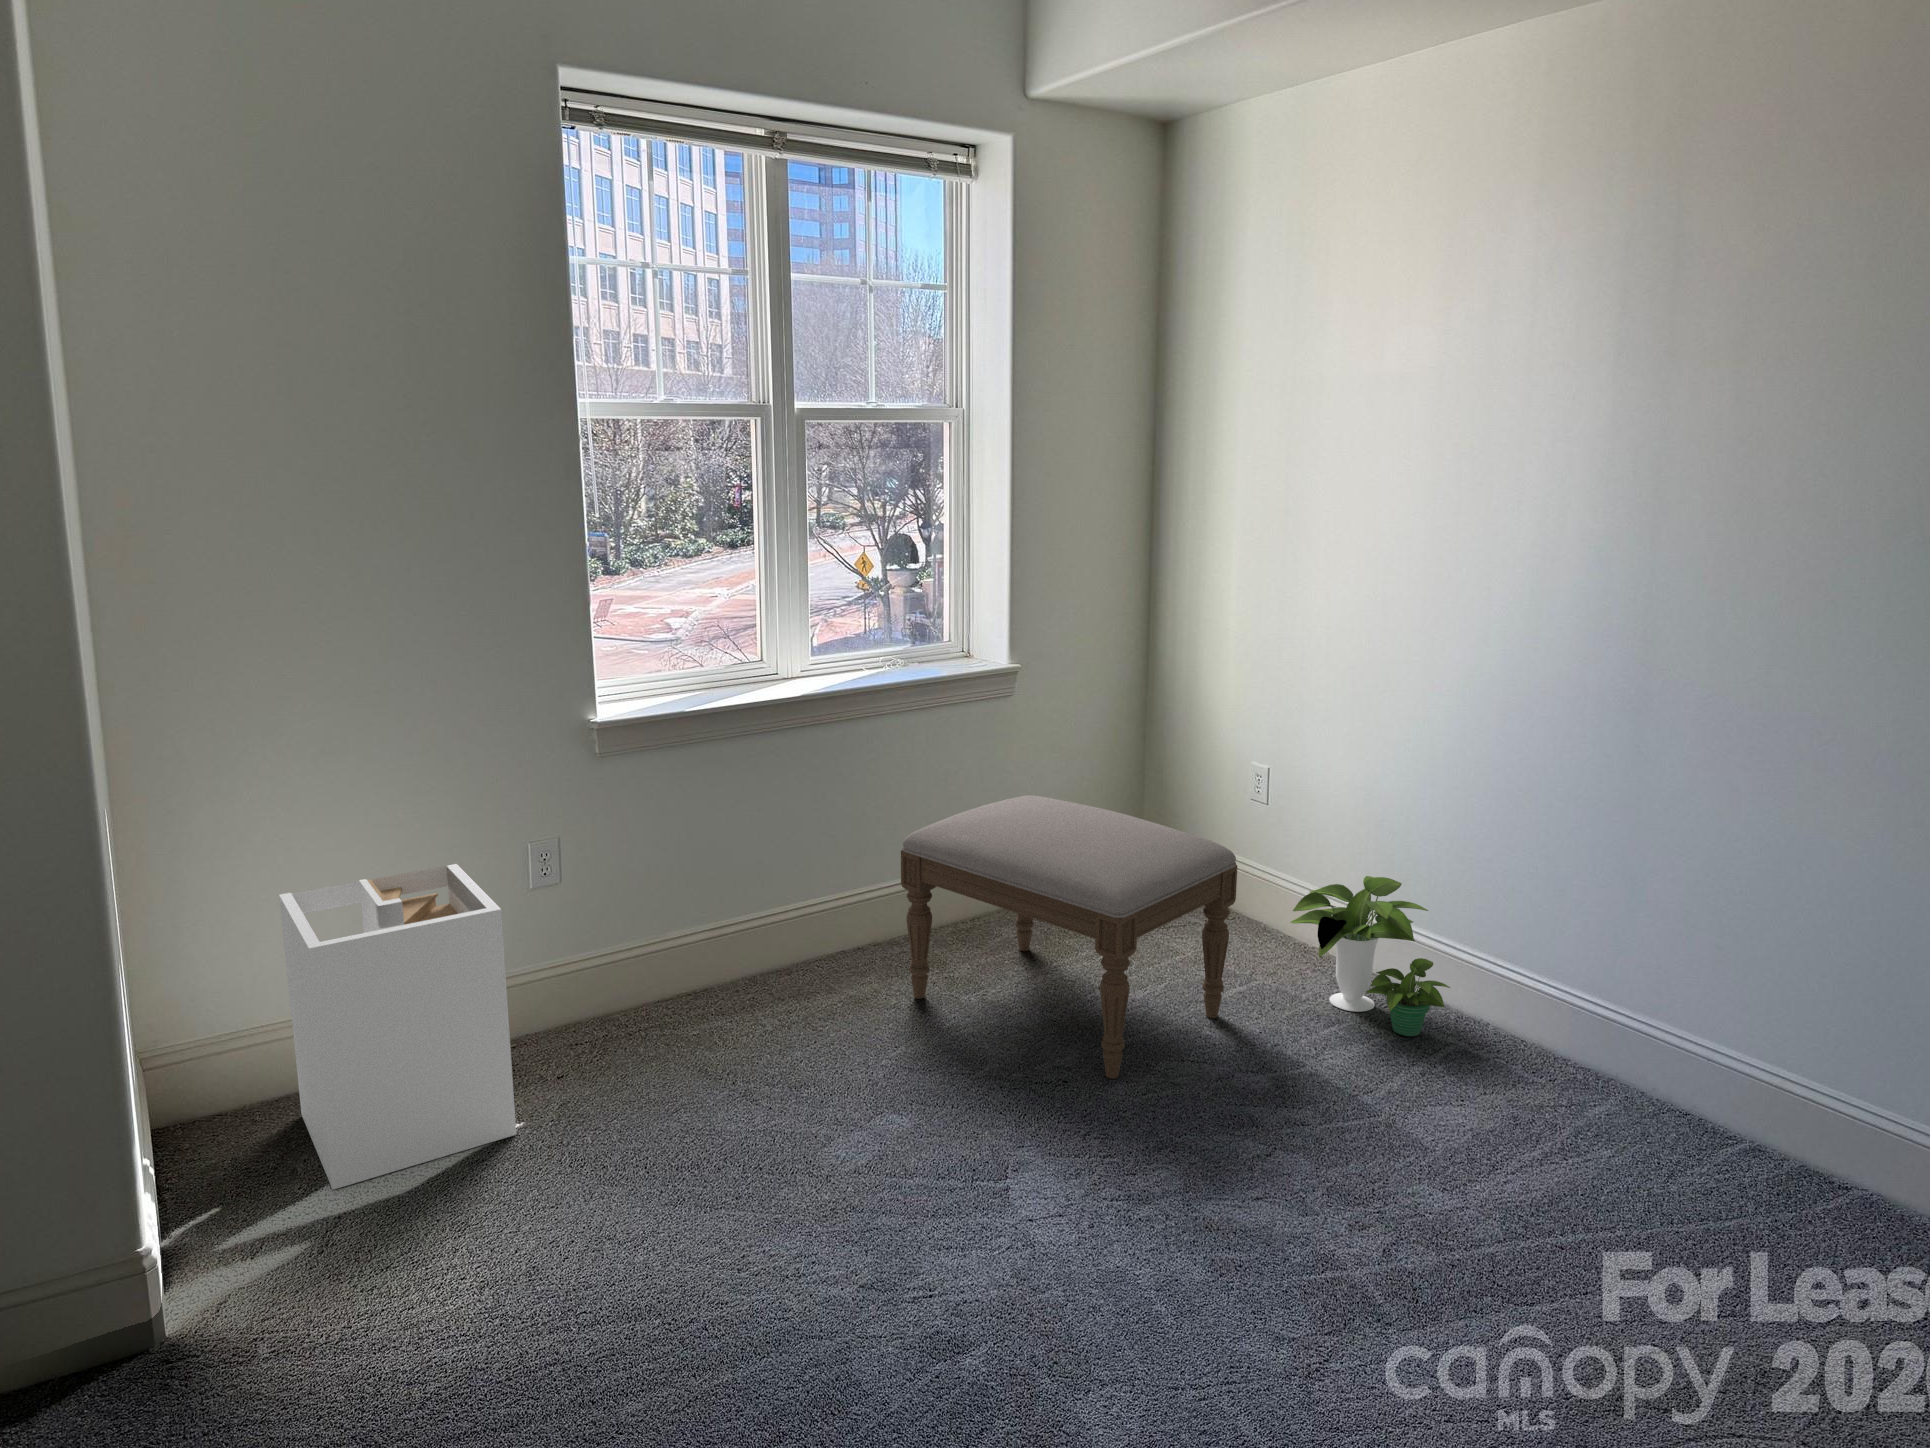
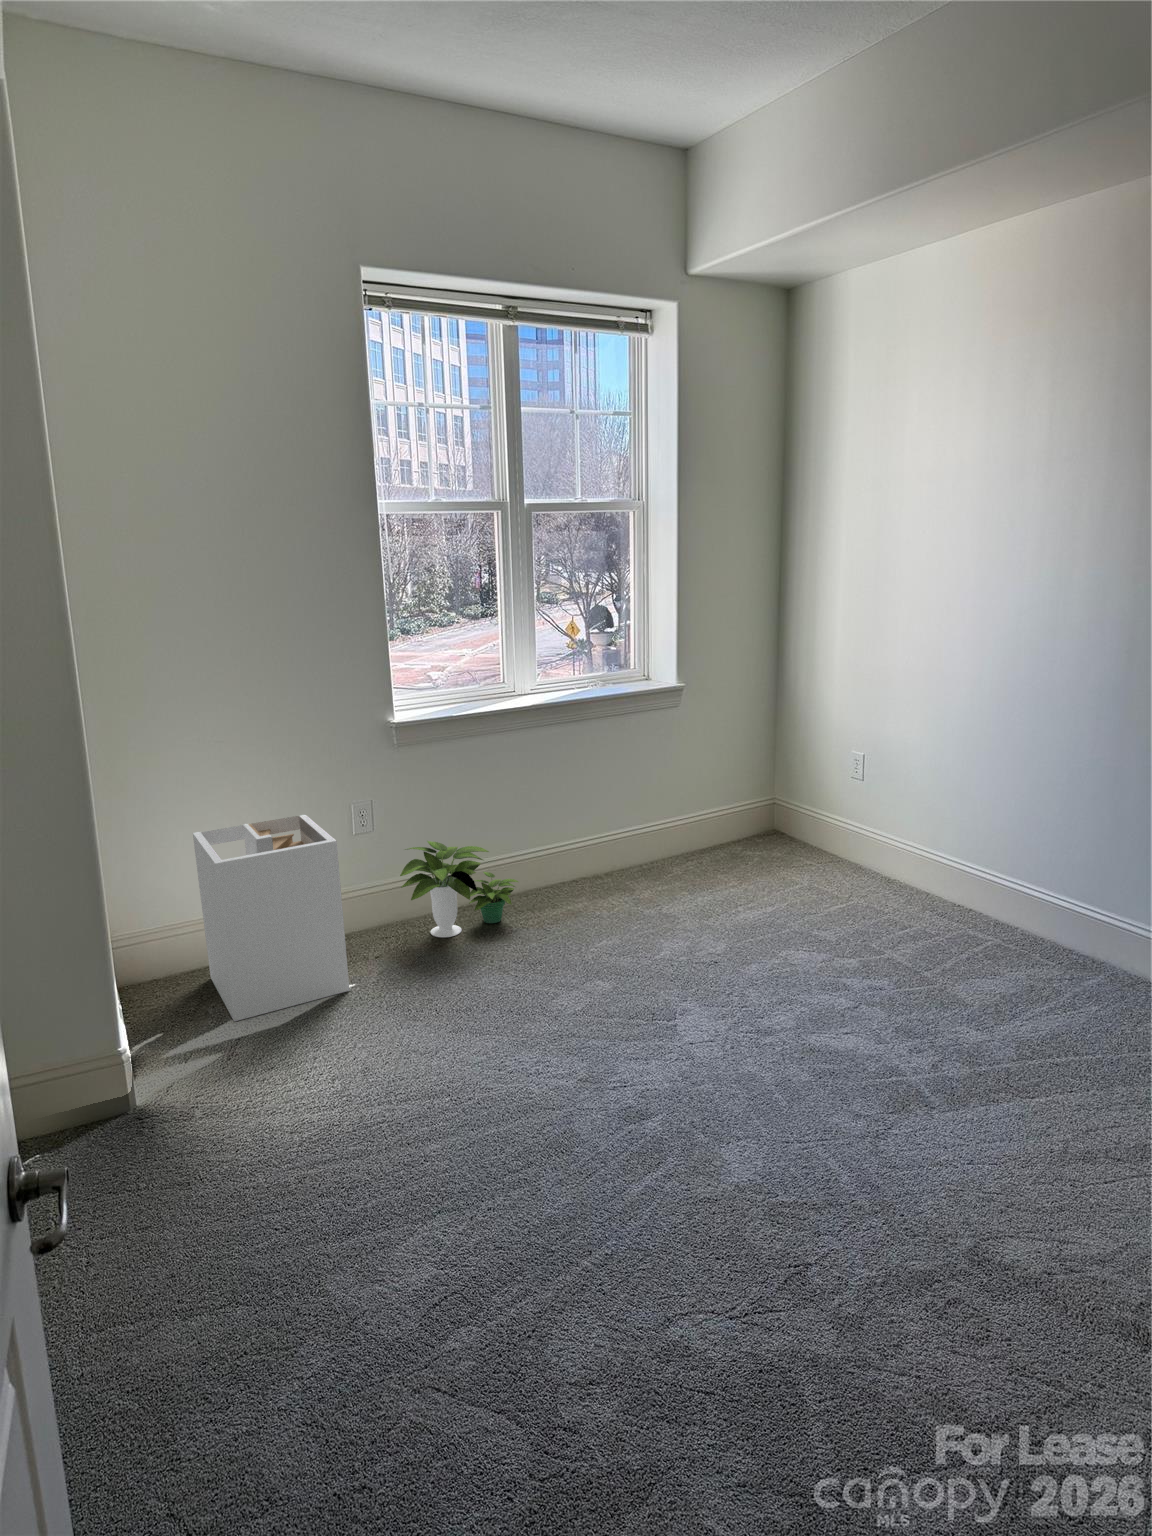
ottoman: present [901,795,1237,1079] -> none [602,772,837,960]
potted plant: present [1291,876,1450,1036] -> present [400,841,518,937]

